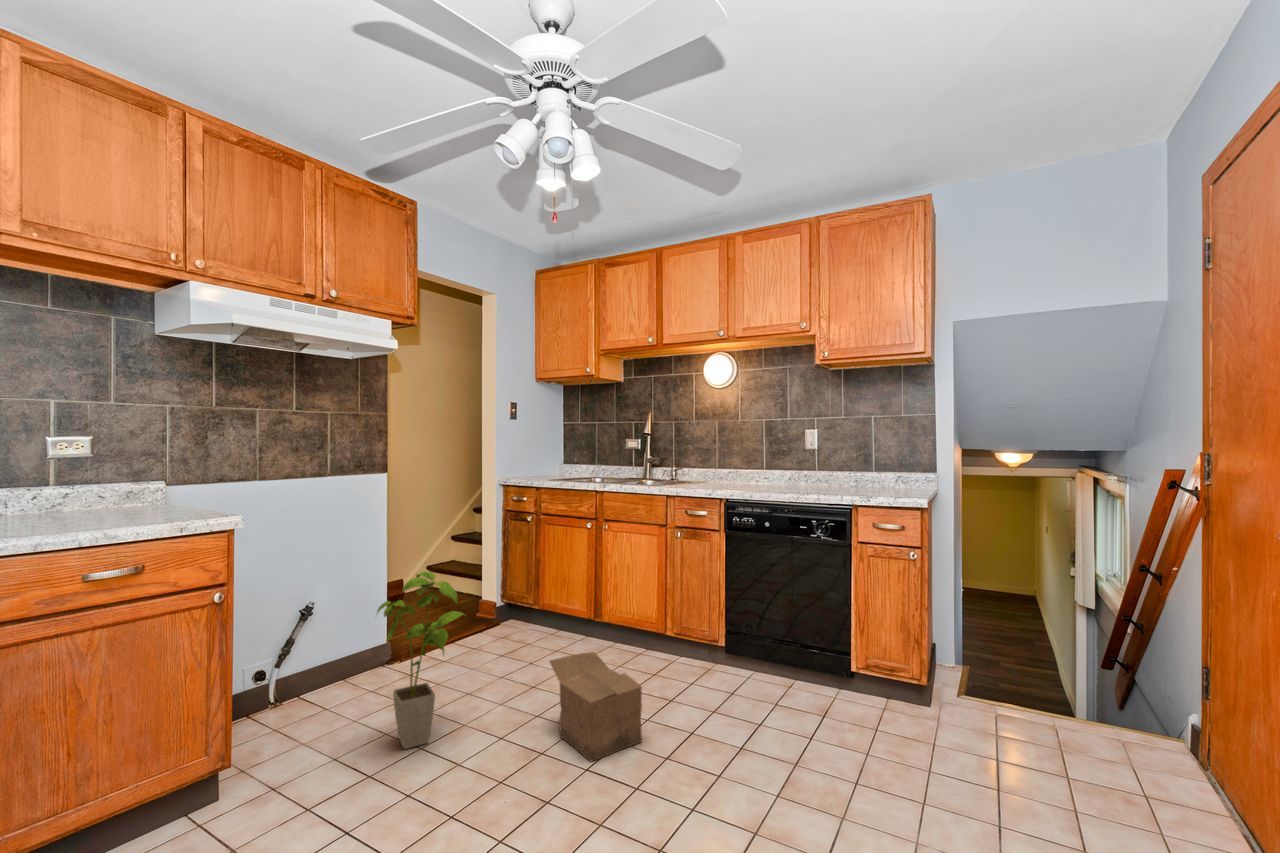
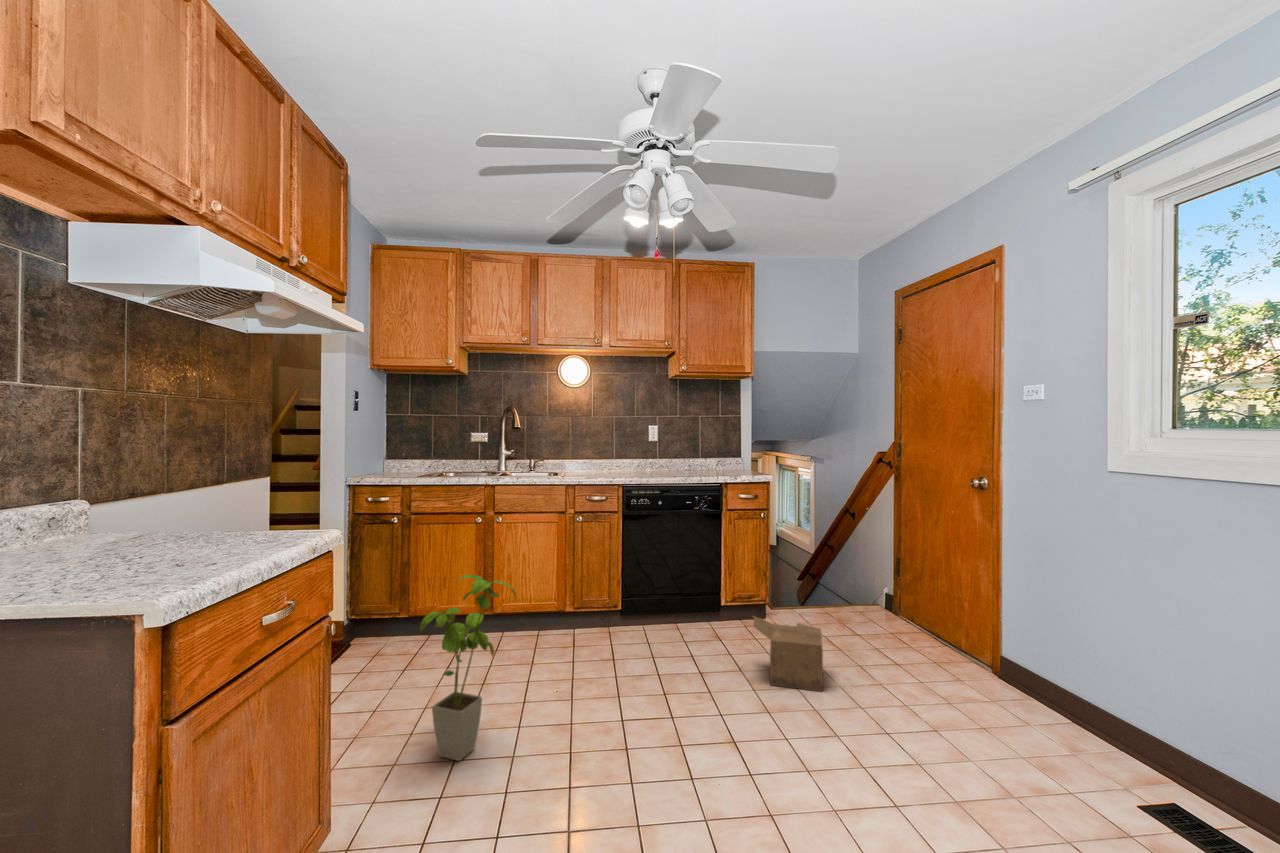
cardboard box: present [549,652,642,761] -> present [753,617,823,692]

